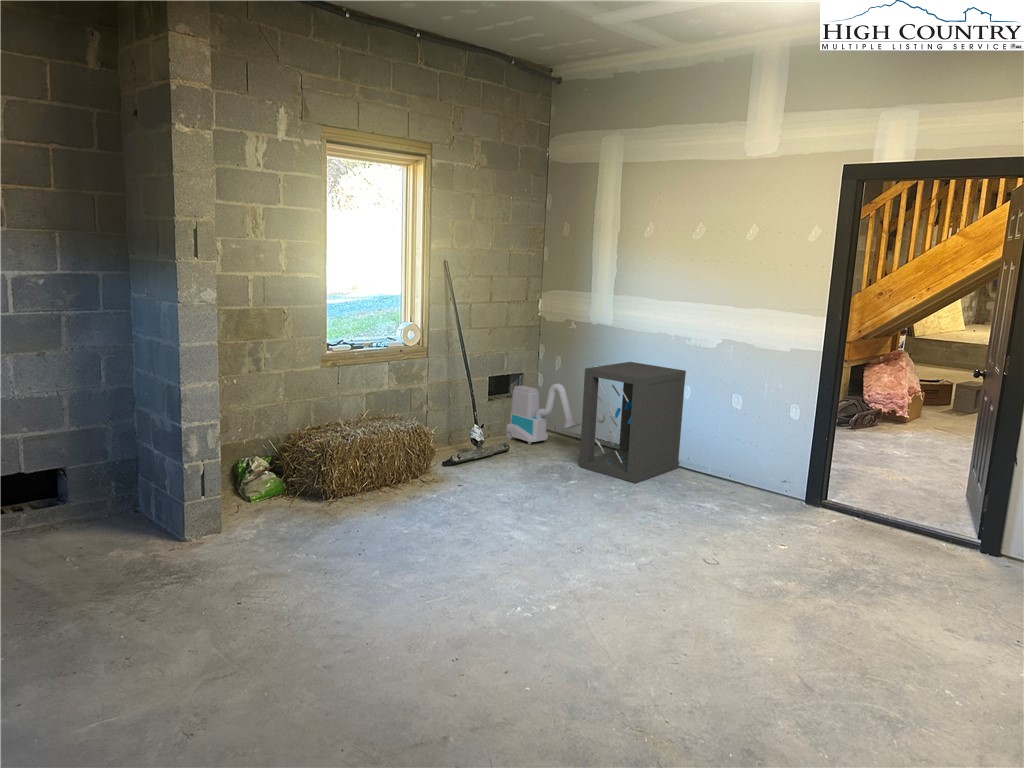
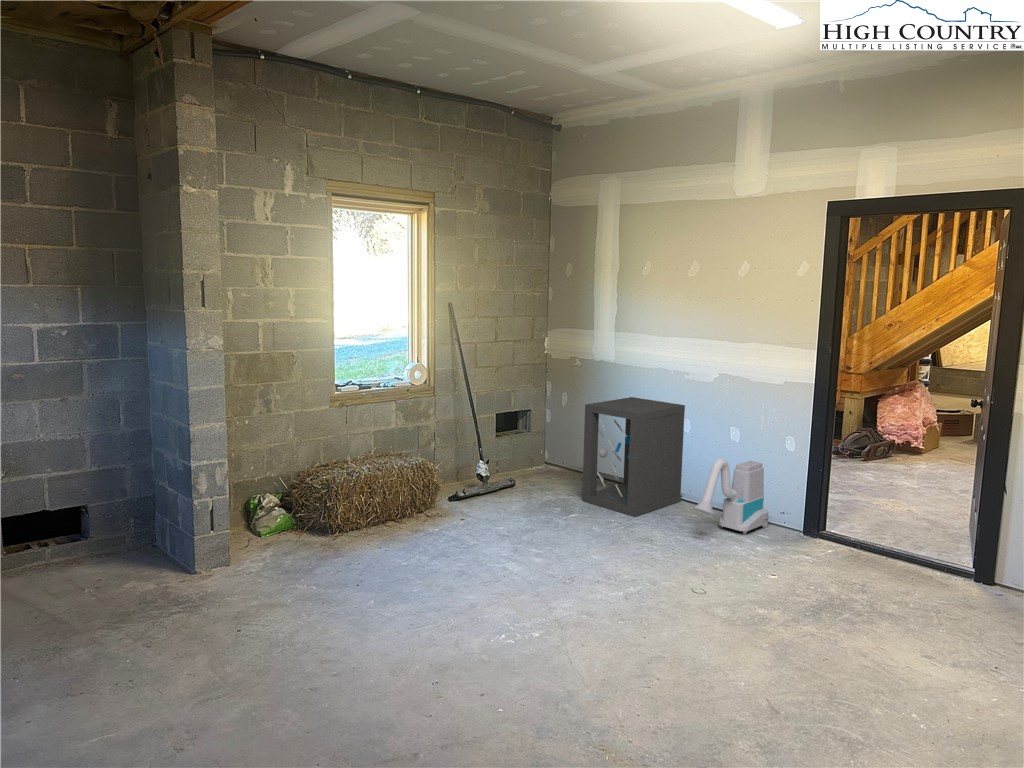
vacuum cleaner: present [506,384,580,444] -> present [693,459,768,534]

